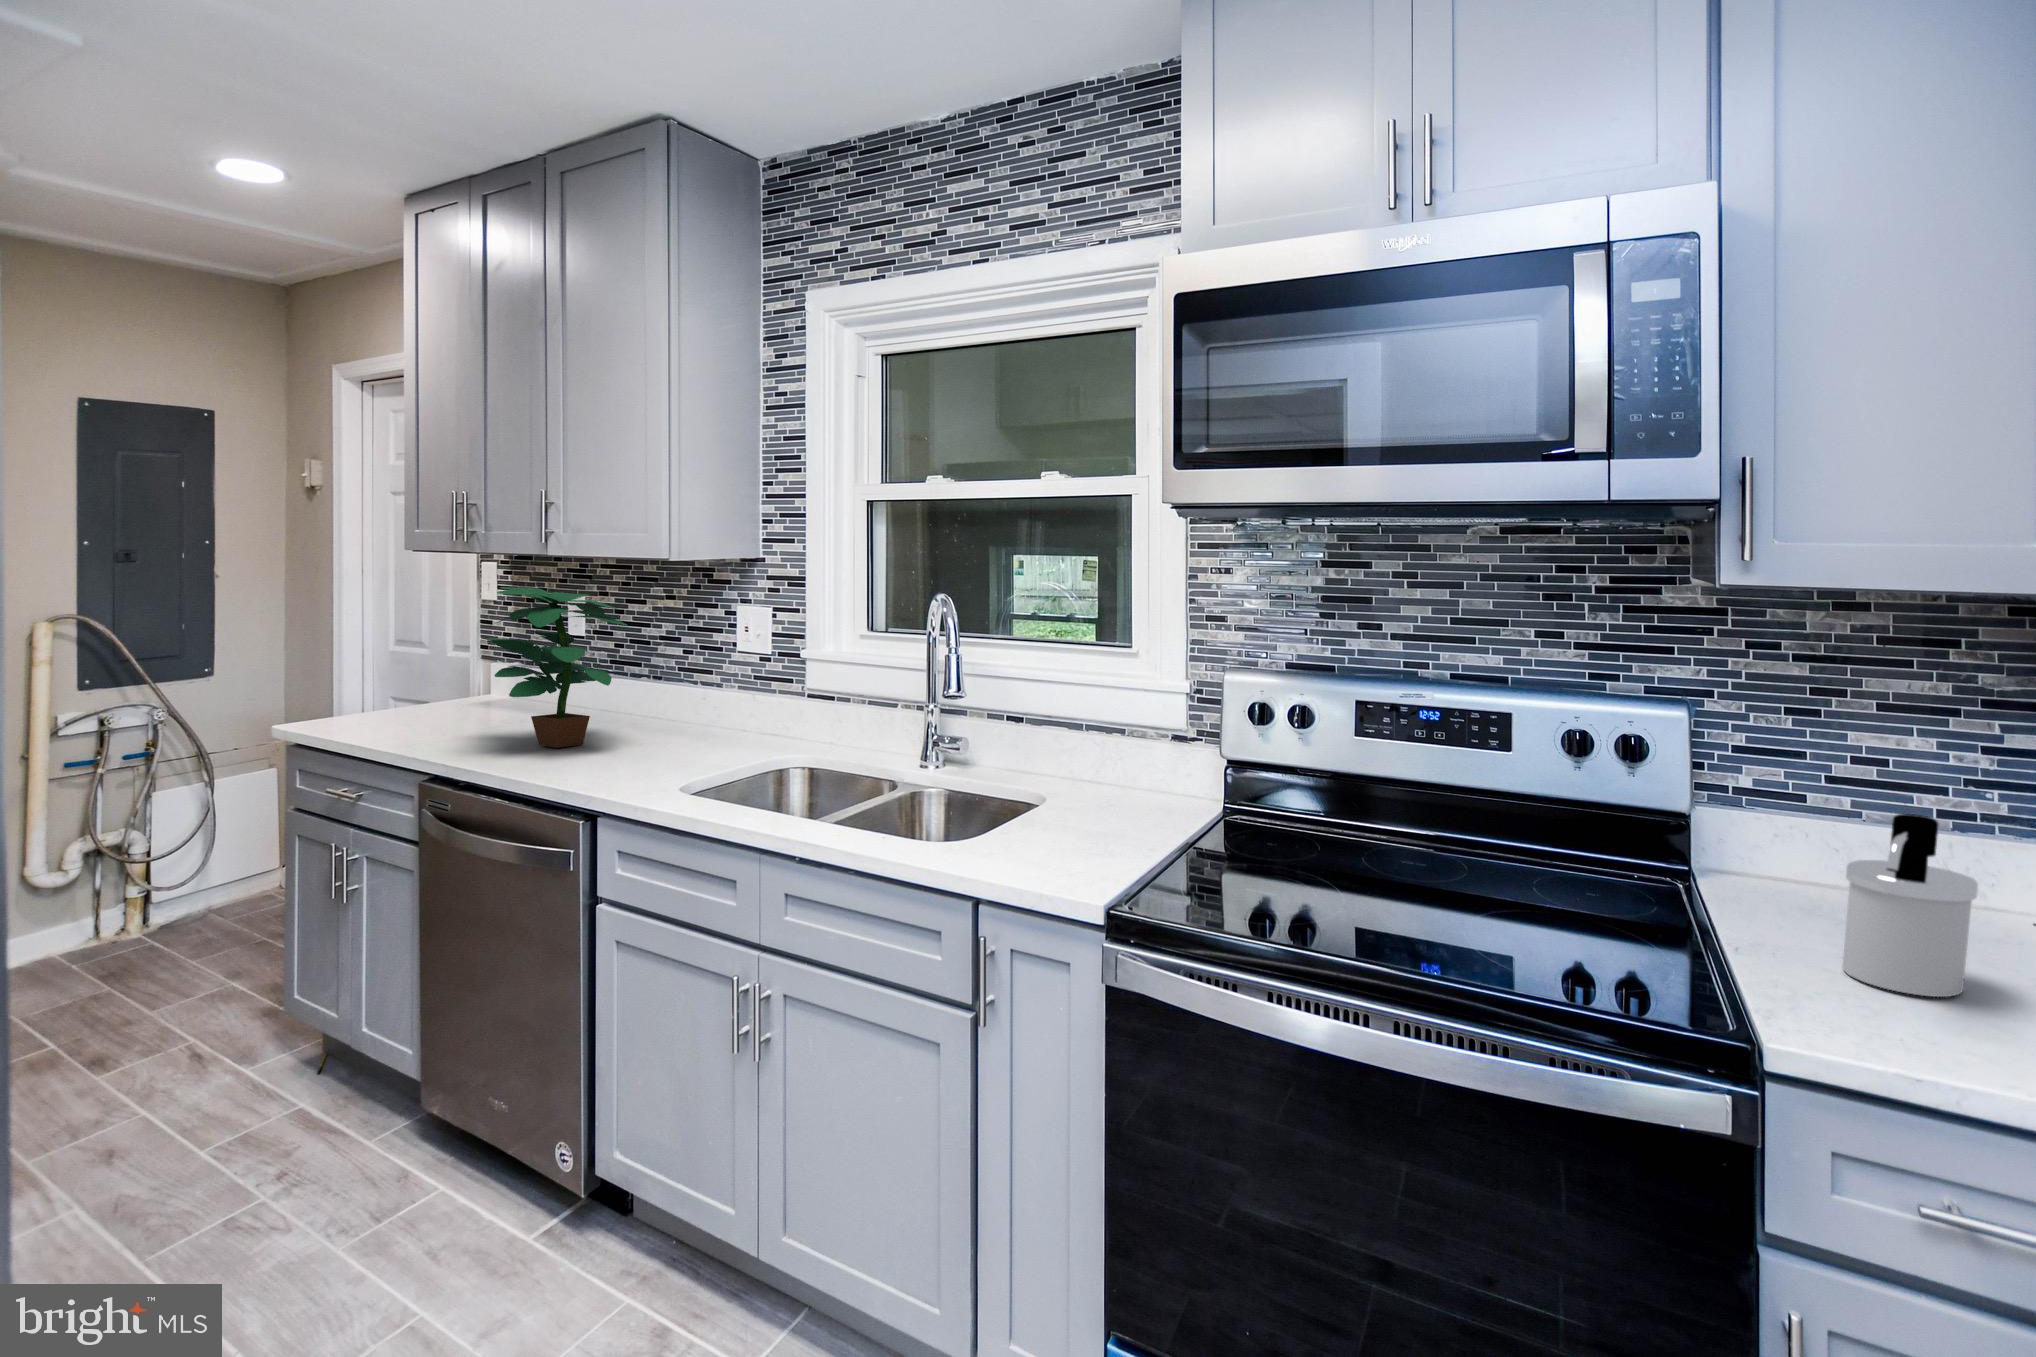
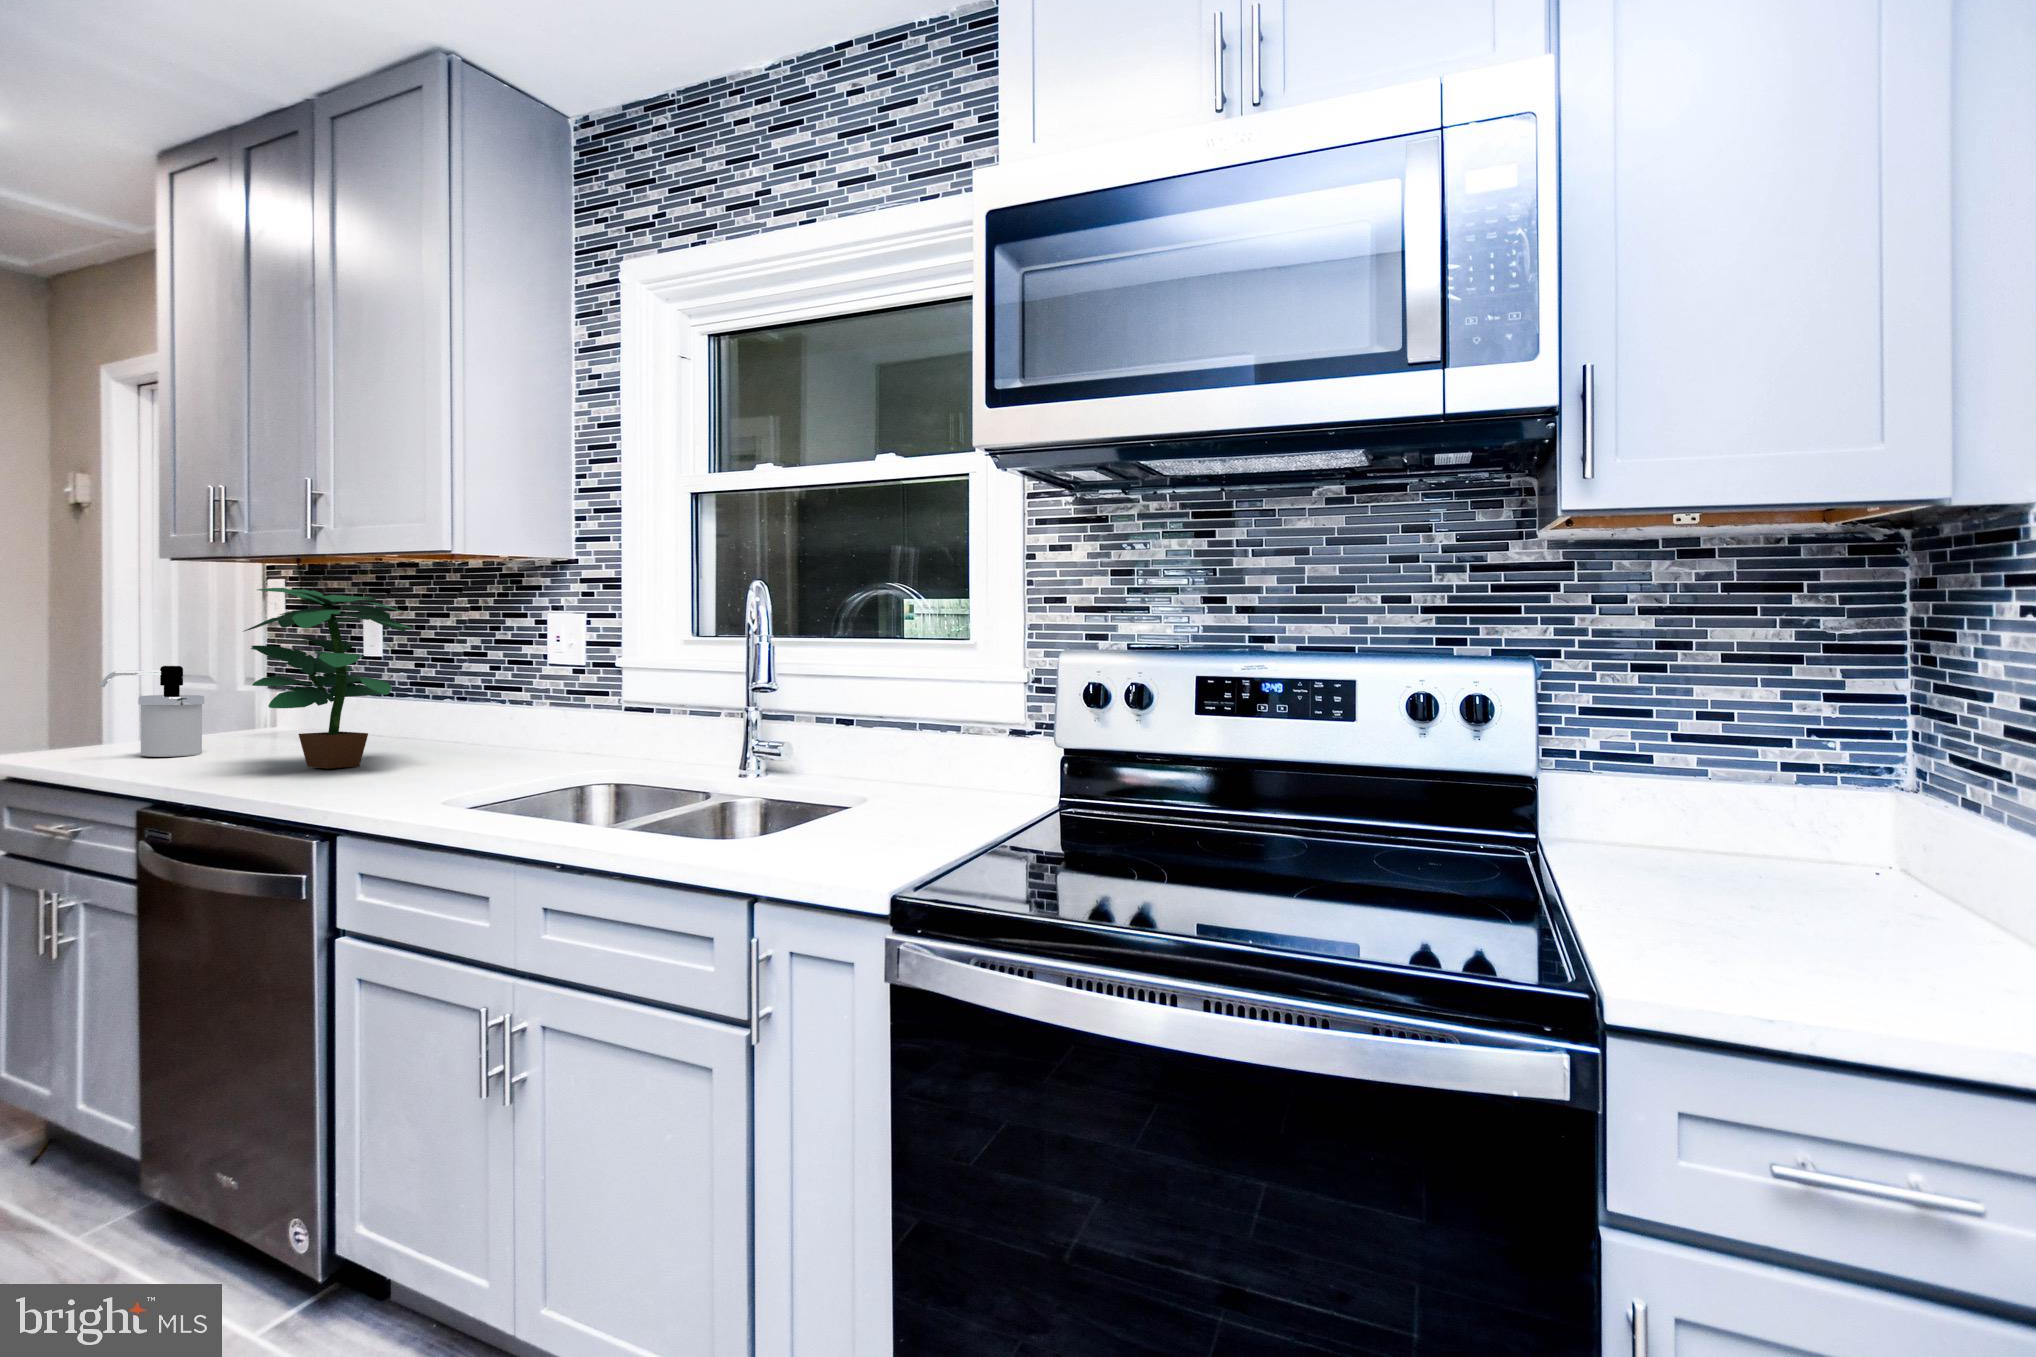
soap dispenser: present [1842,814,1978,997] -> present [100,666,204,757]

